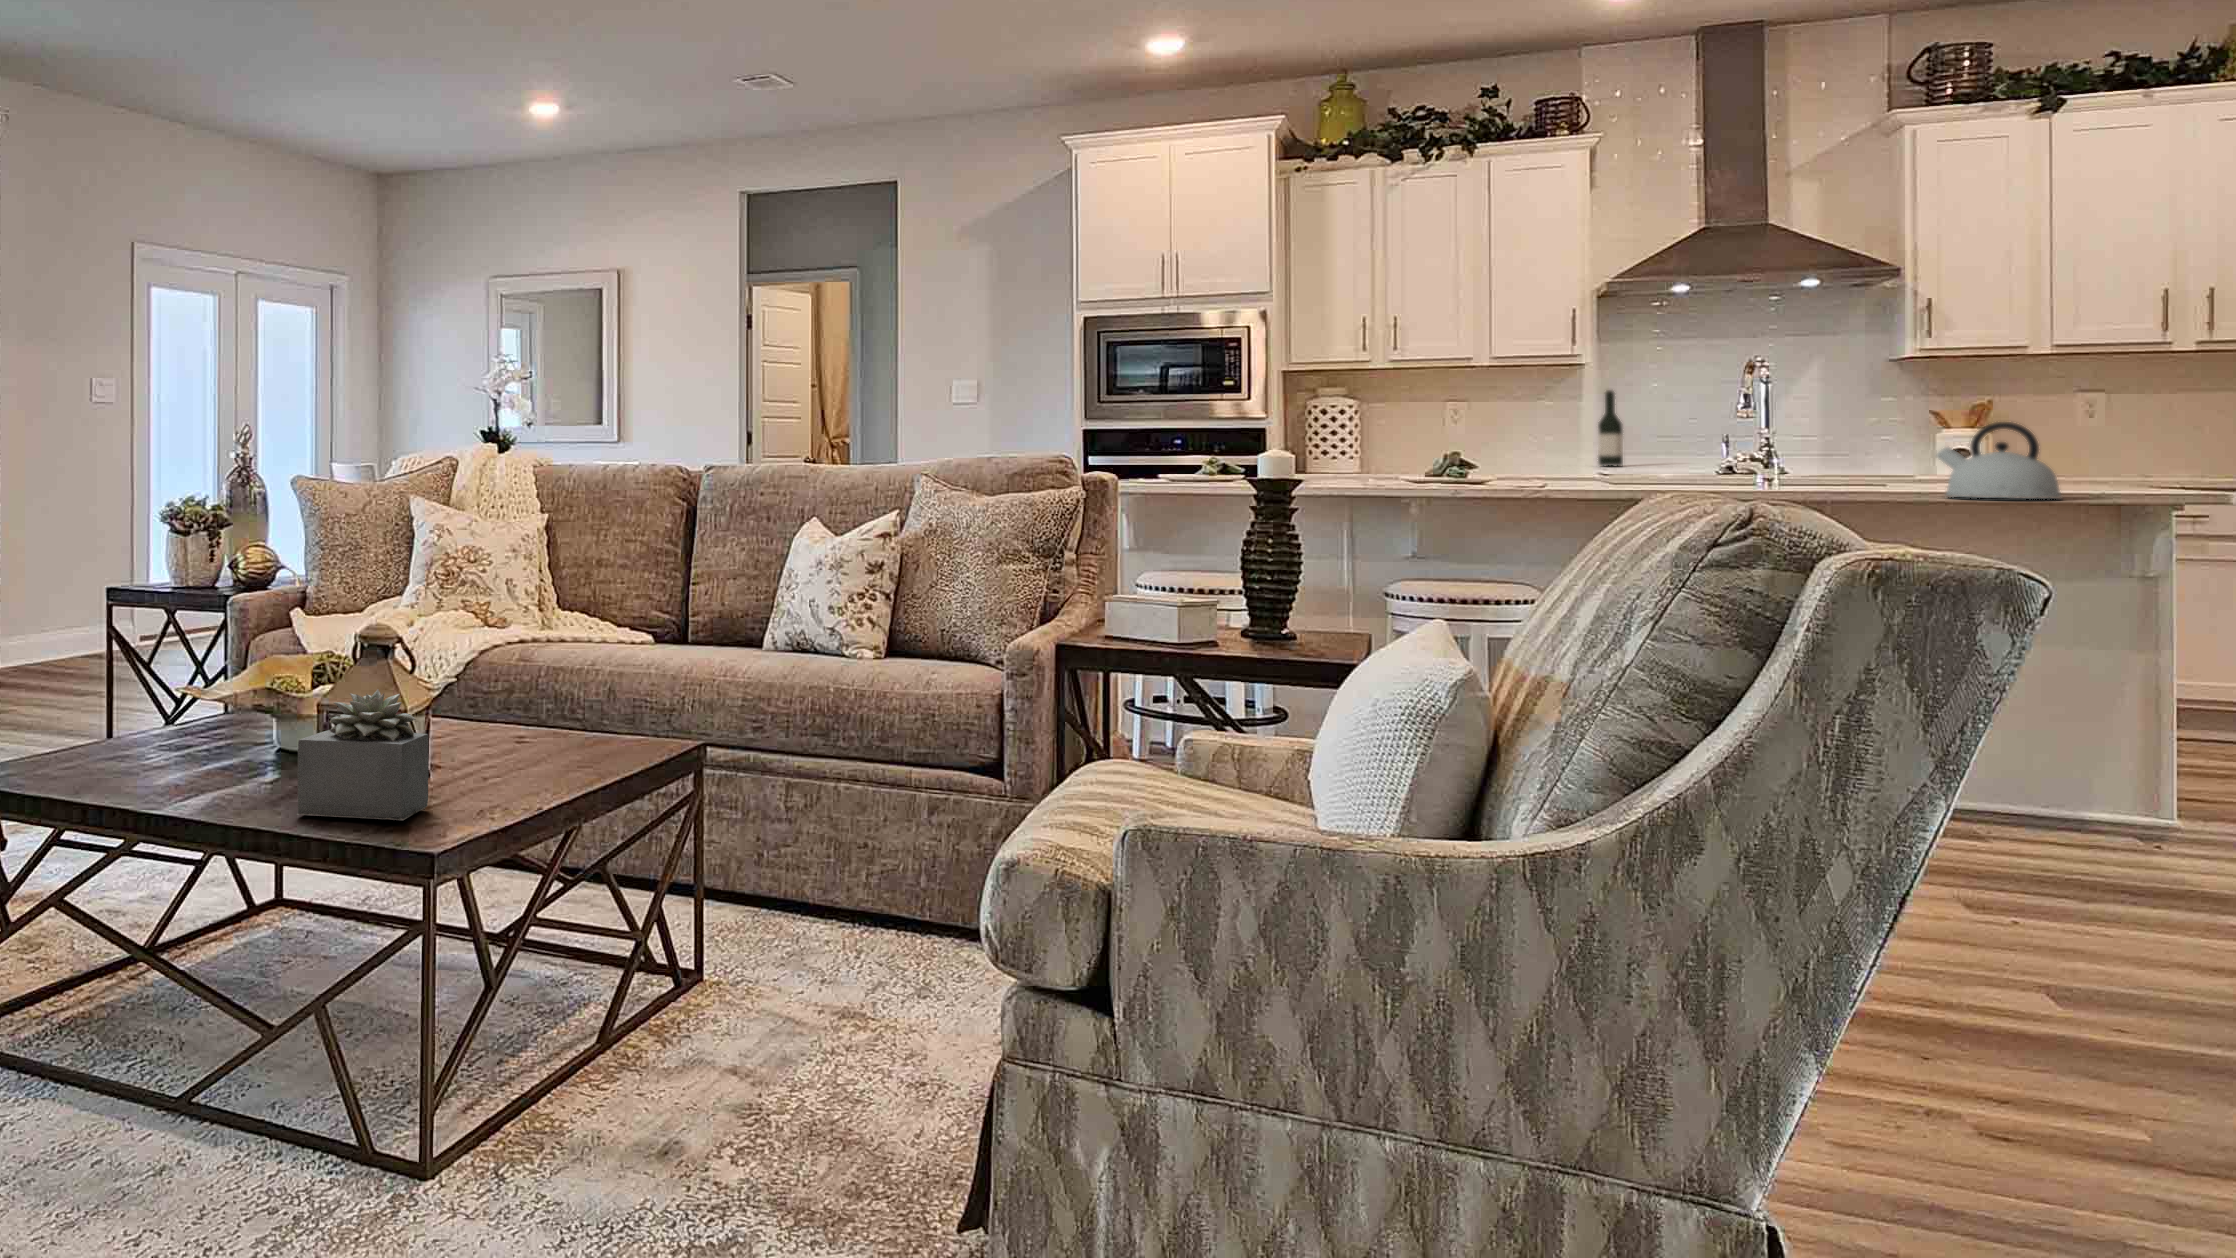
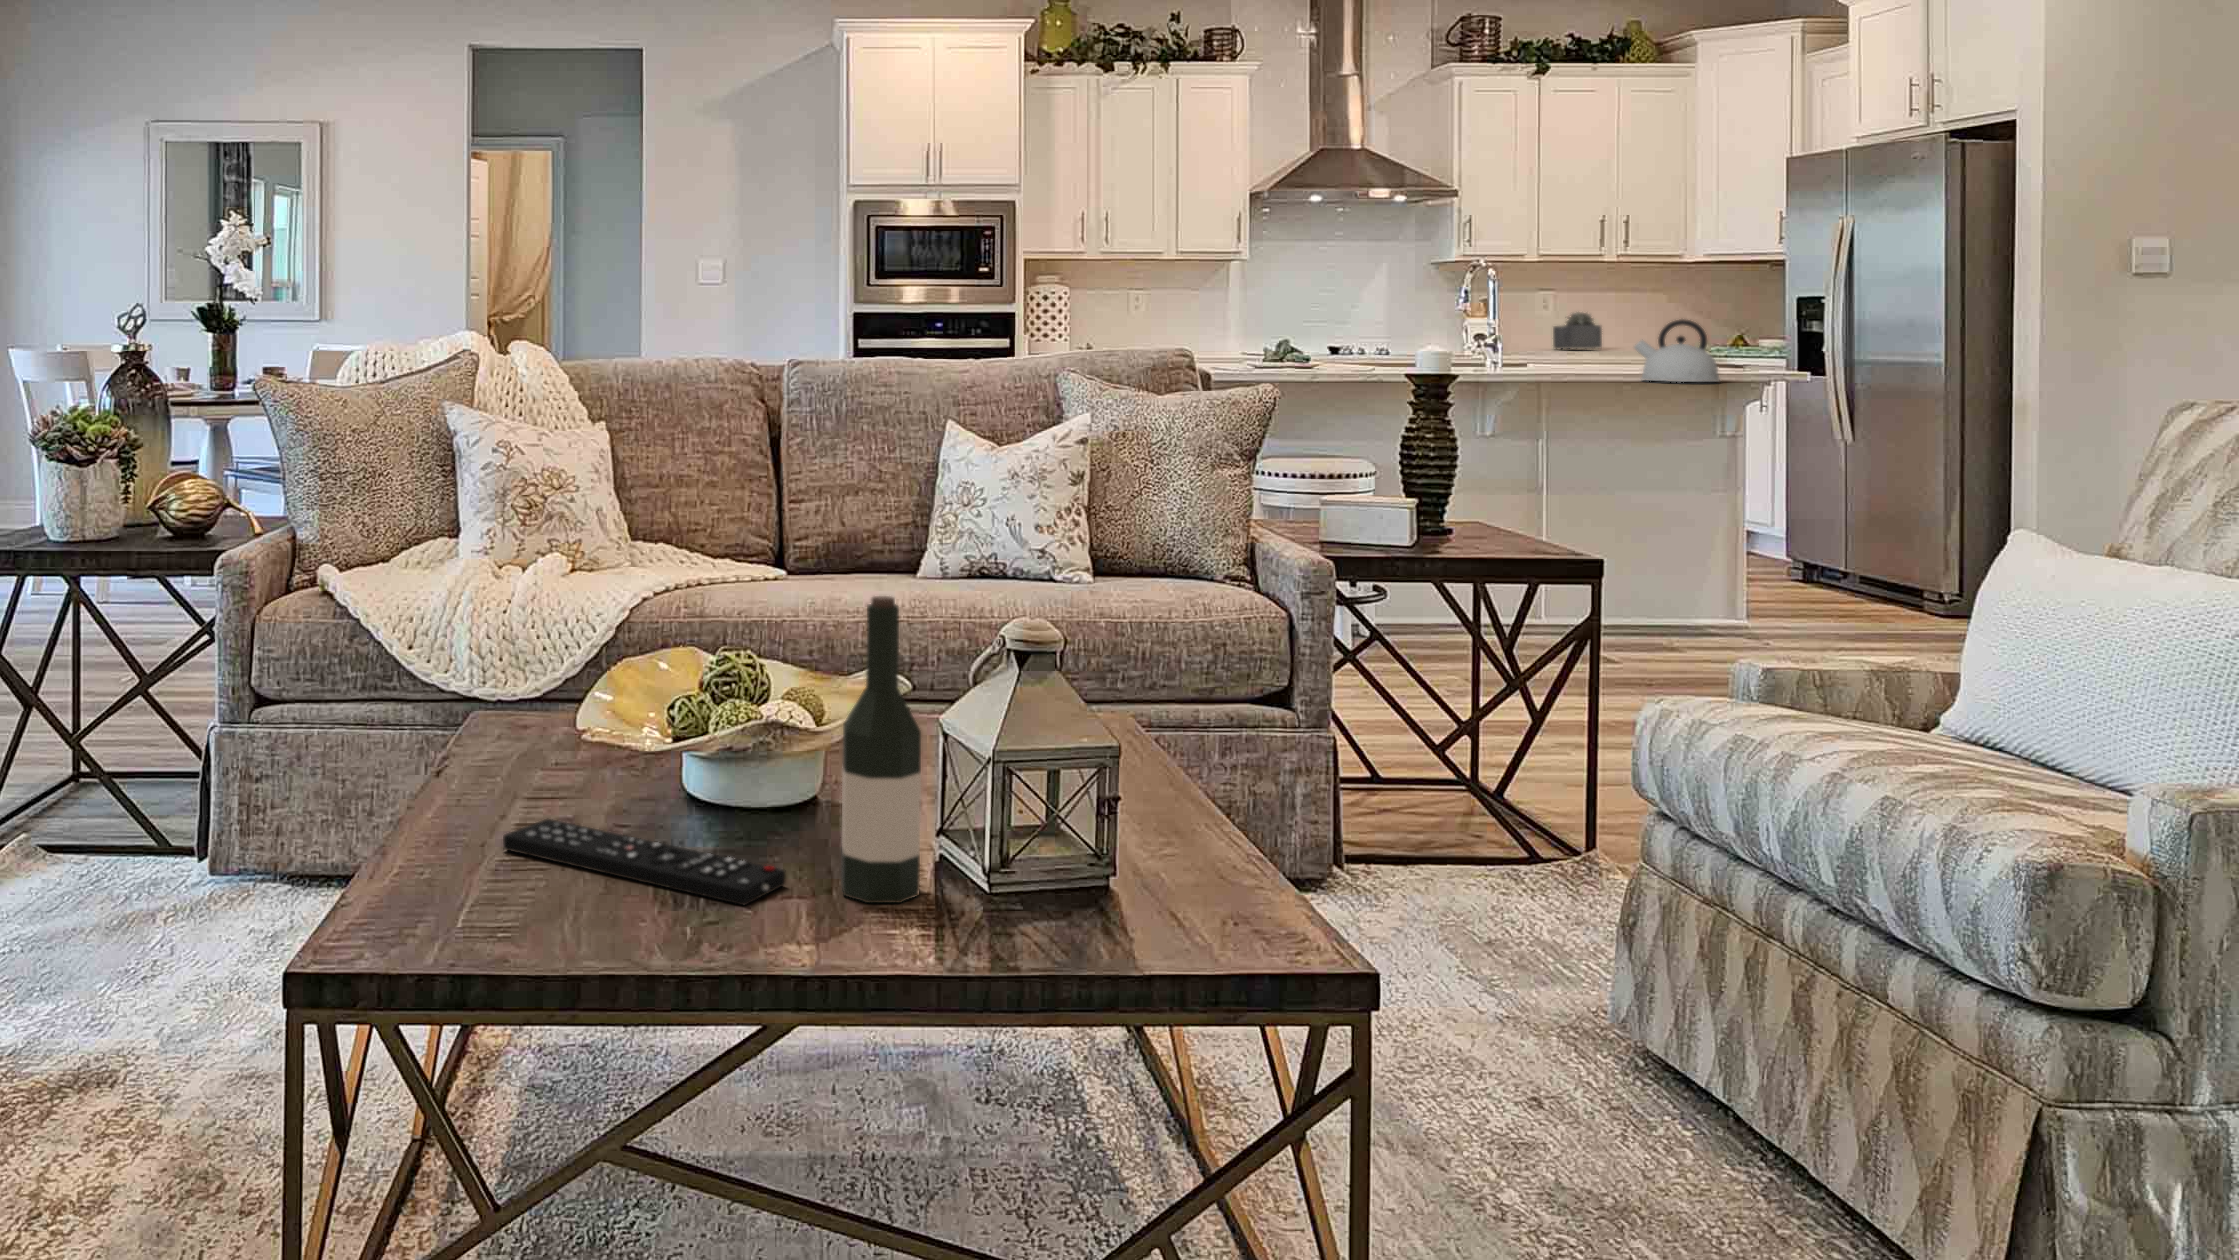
wine bottle: present [1598,390,1623,466] -> present [841,596,921,903]
succulent plant: present [298,689,429,820] -> present [1553,312,1602,349]
remote control: none [114,741,213,787] -> present [503,819,785,905]

